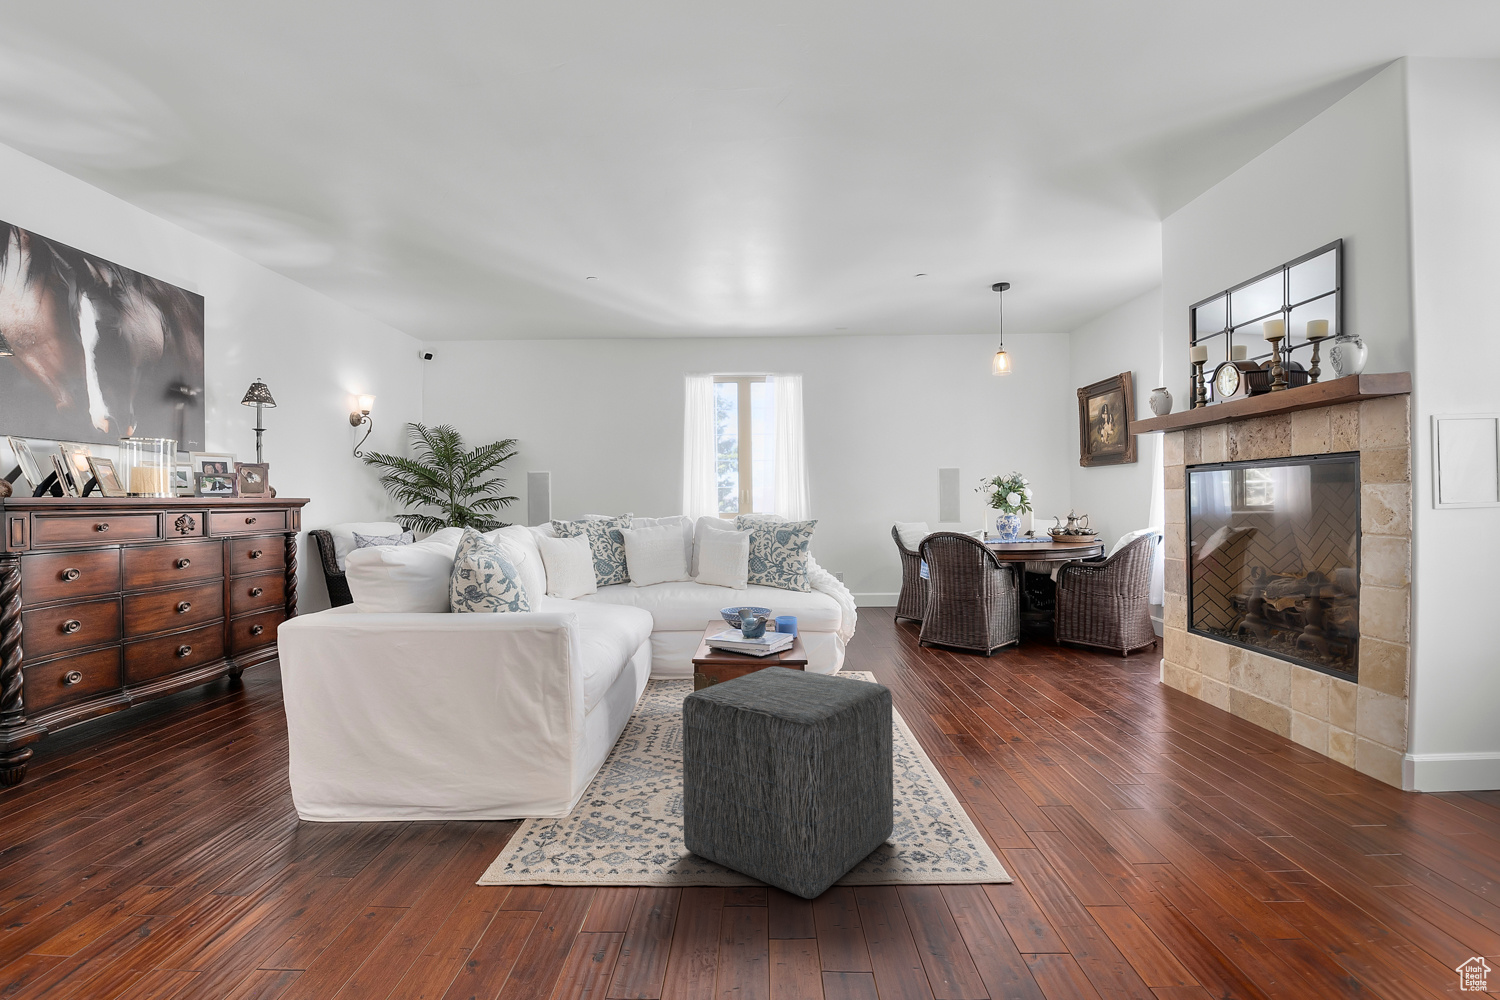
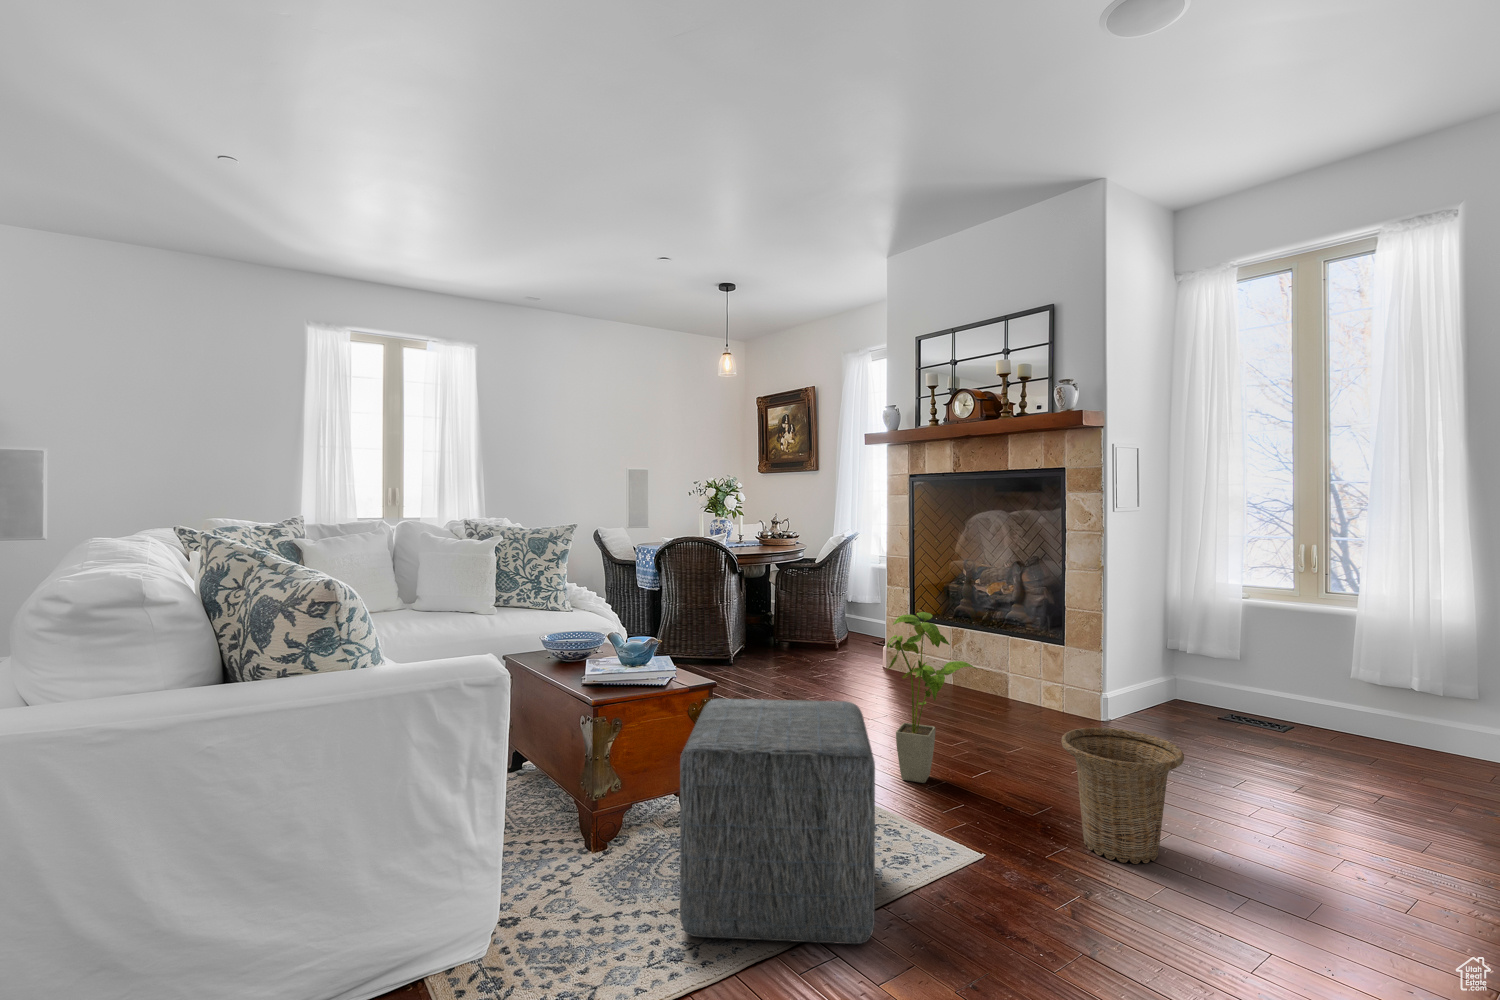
house plant: none [1010,611,1118,797] -> present [887,612,976,783]
basket: none [1136,760,1298,936] -> present [1061,728,1184,864]

